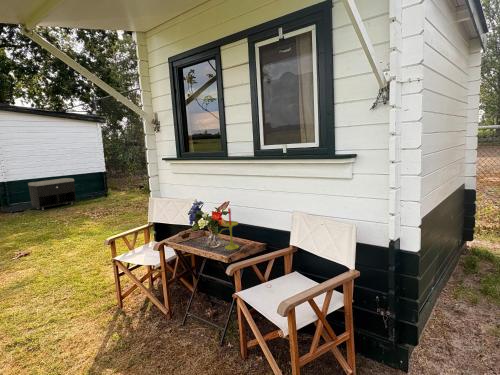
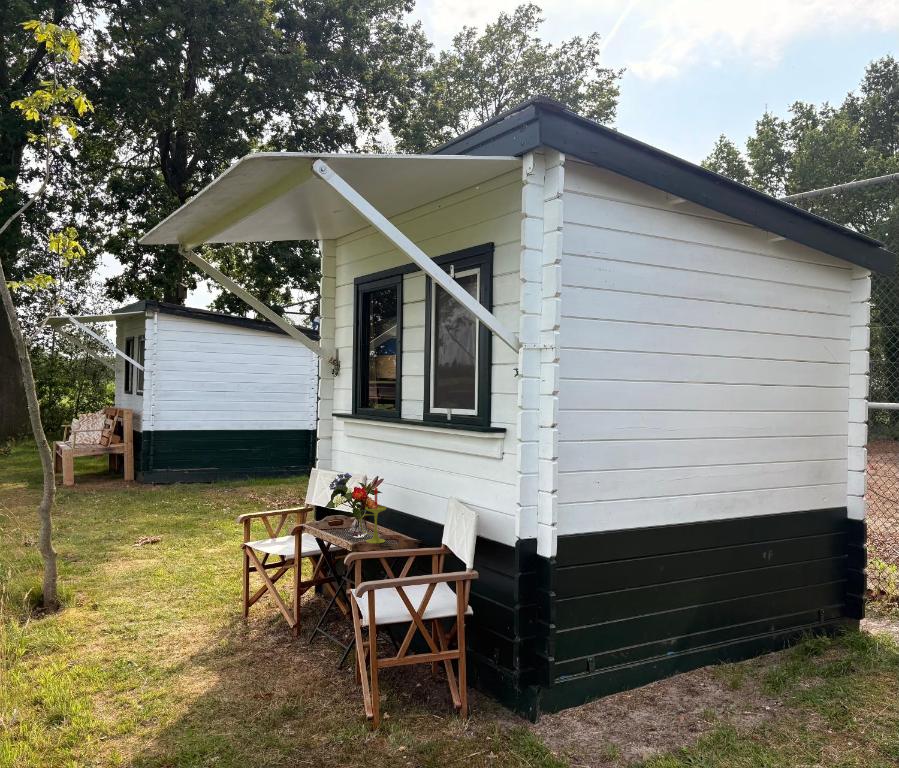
storage bench: present [28,178,76,210] -> none [184,436,254,486]

